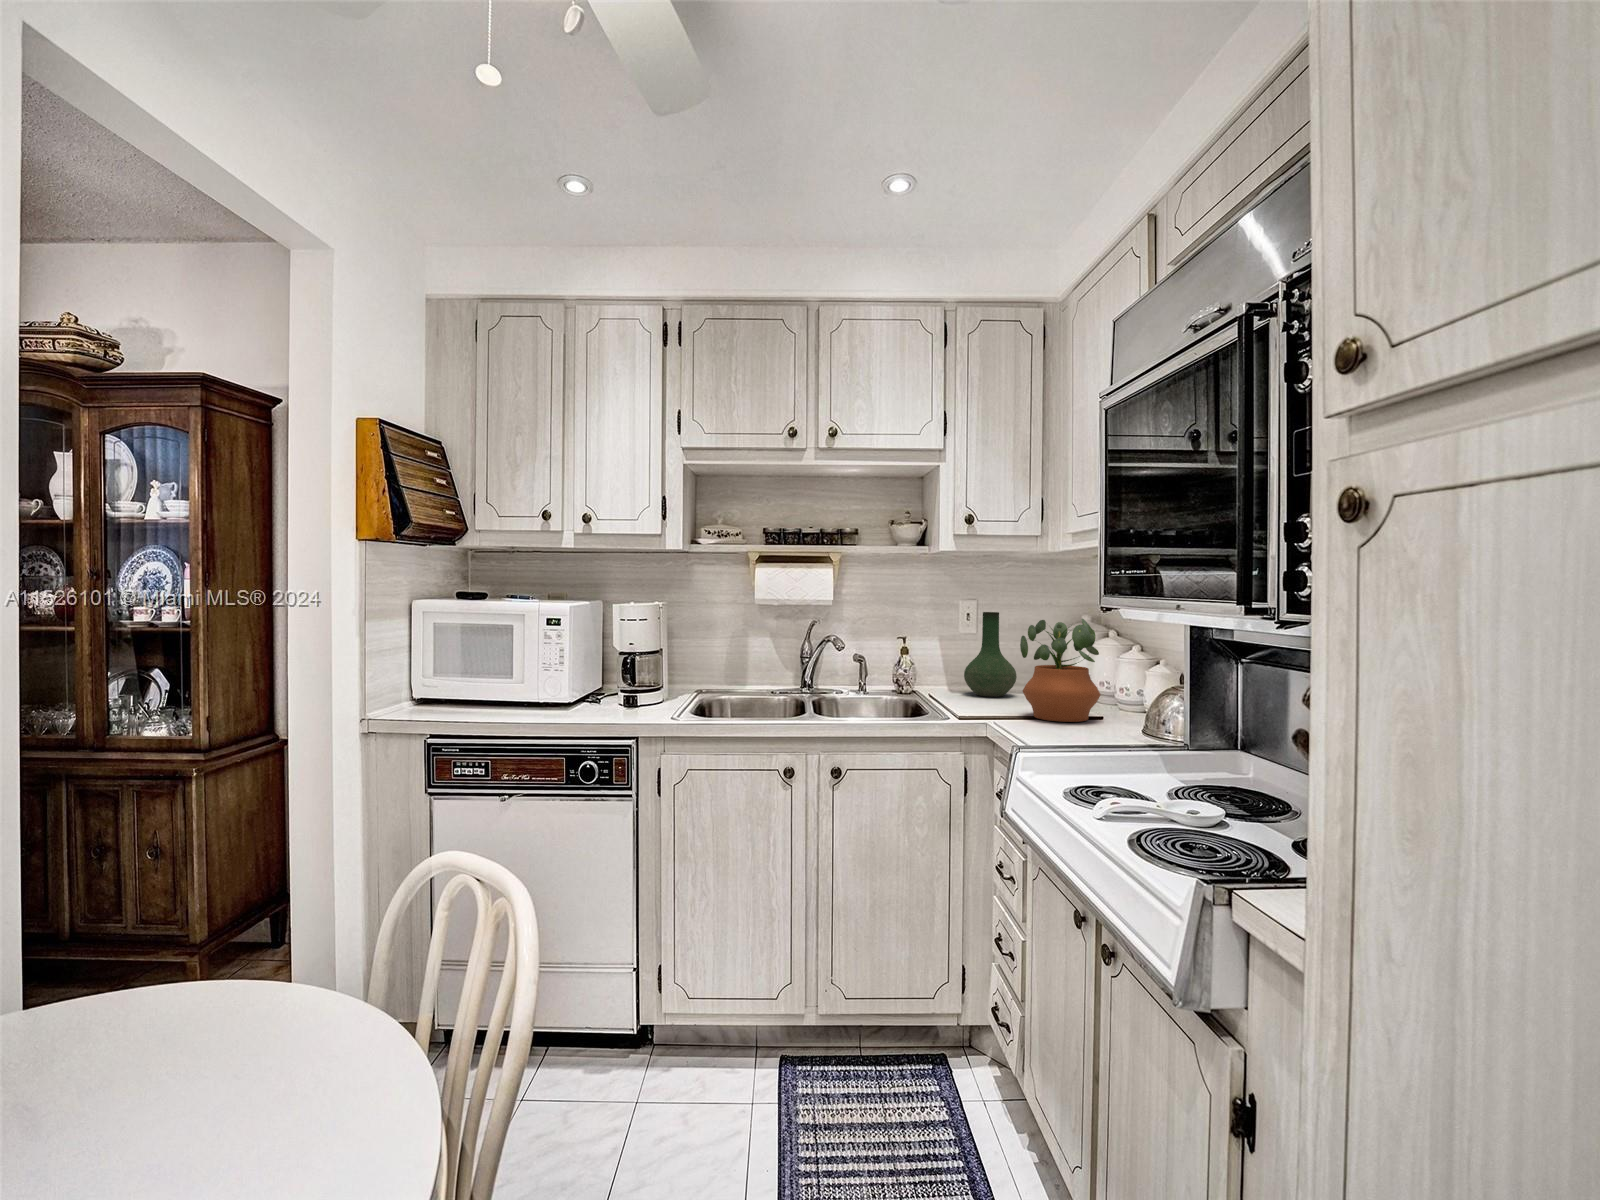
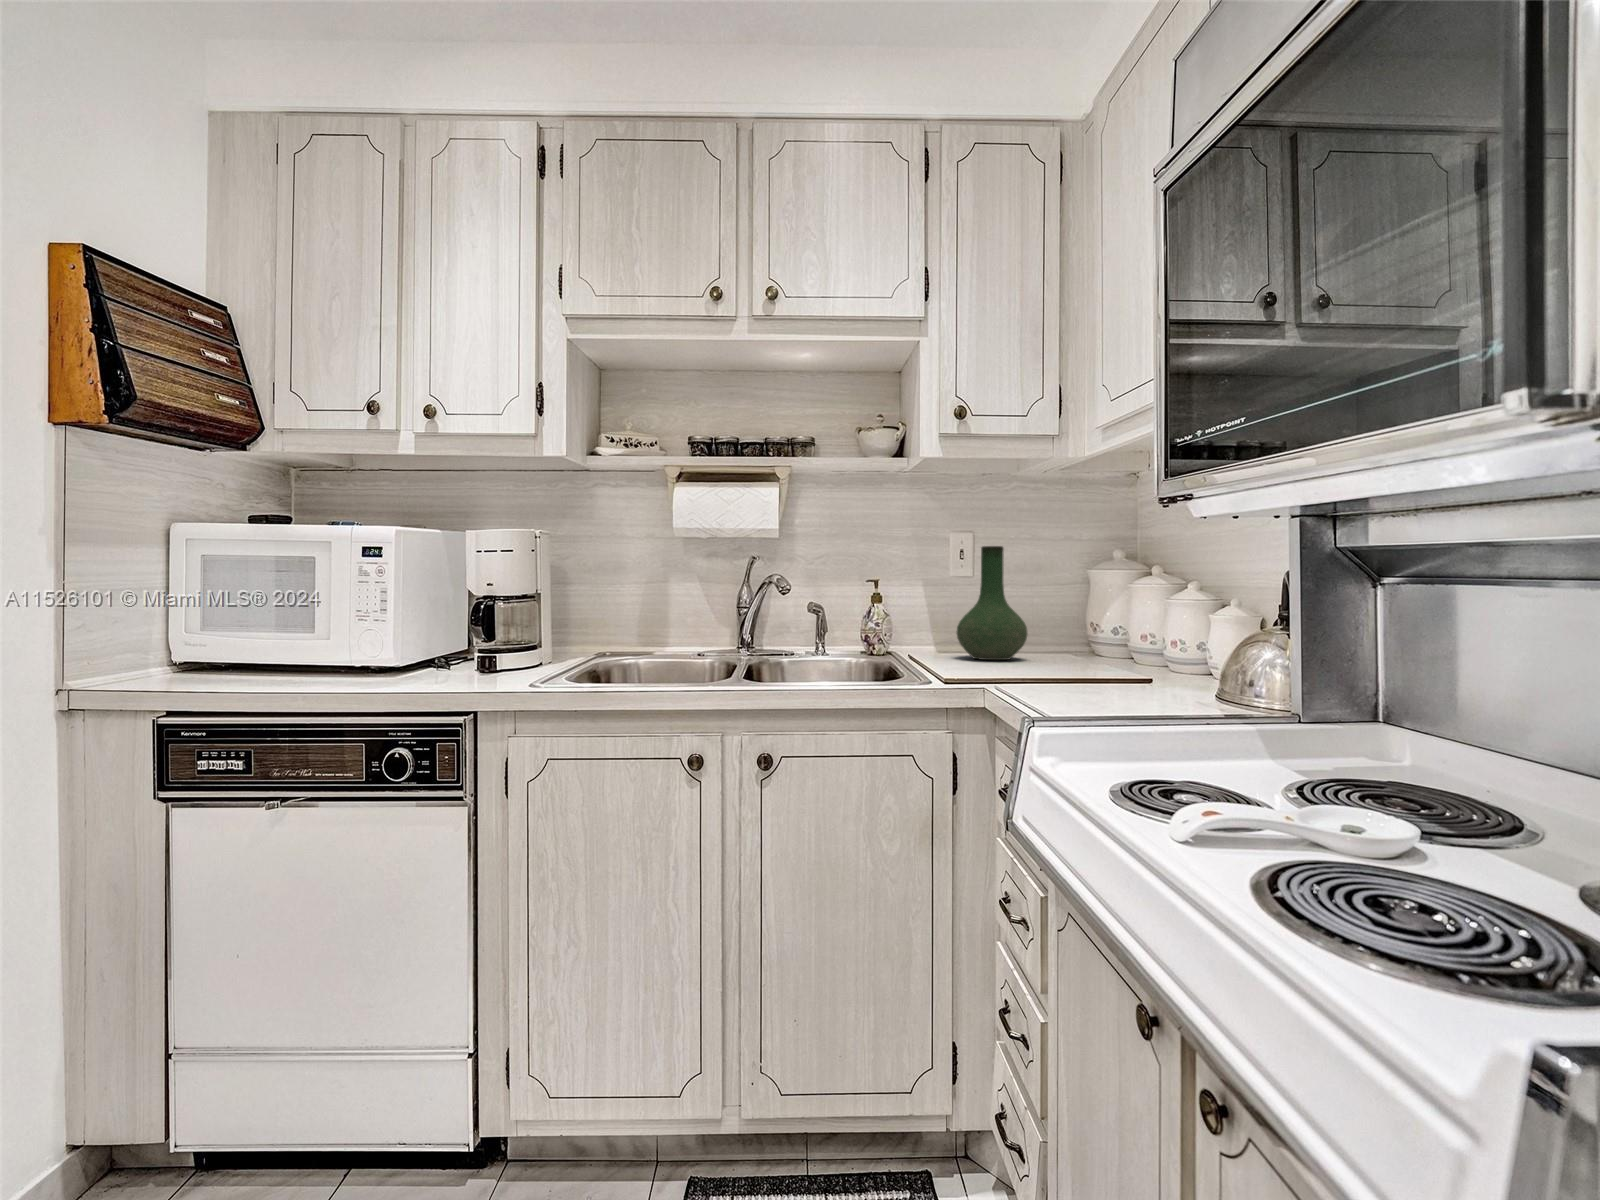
potted plant: present [1020,619,1101,722] -> none [1033,535,1152,686]

